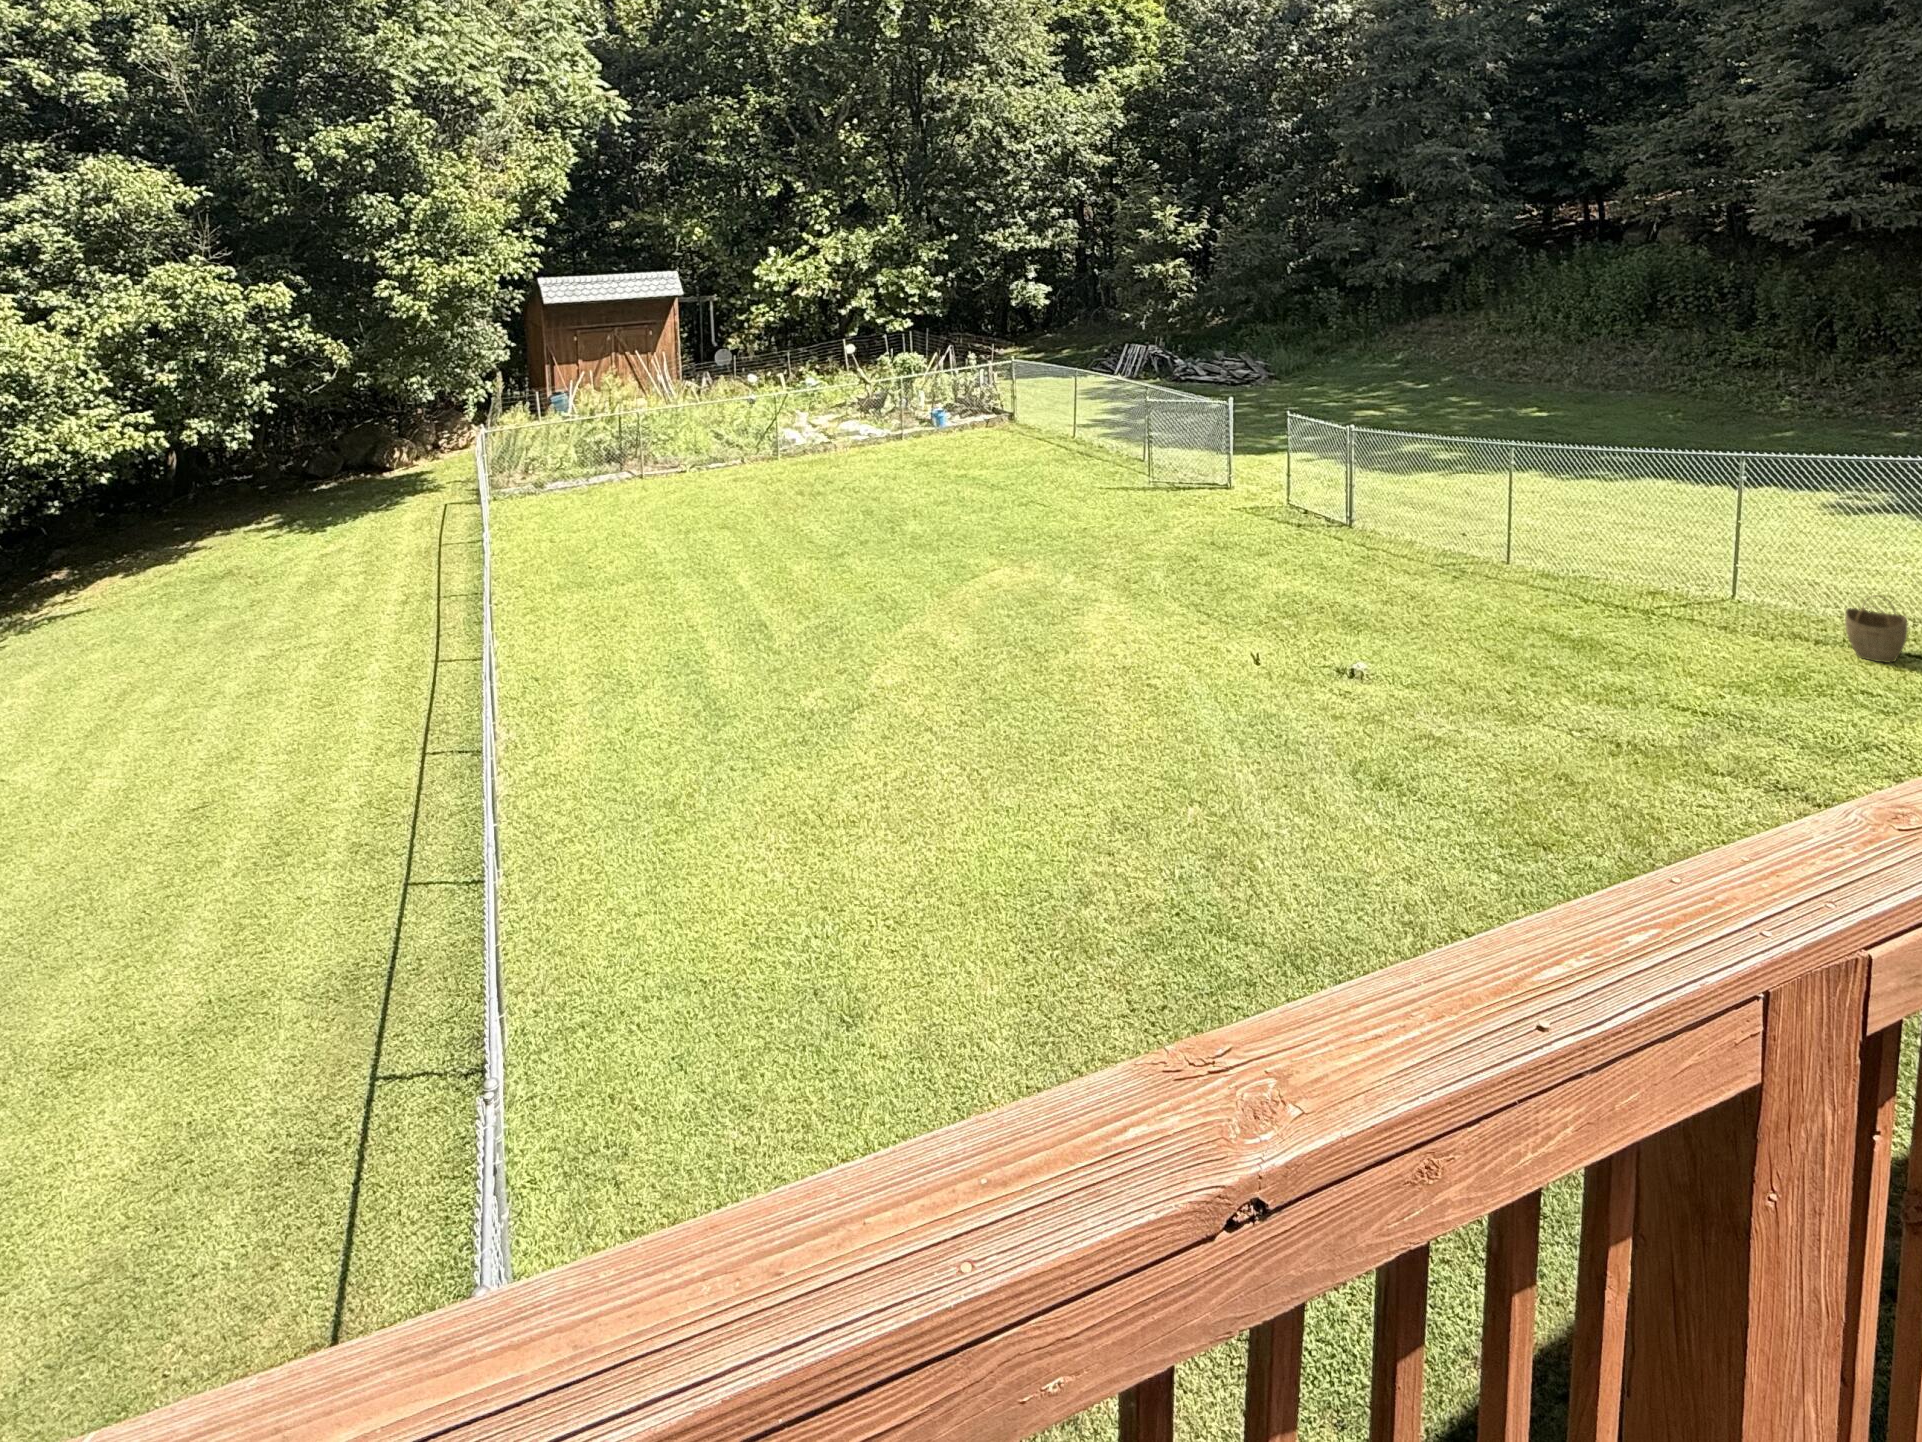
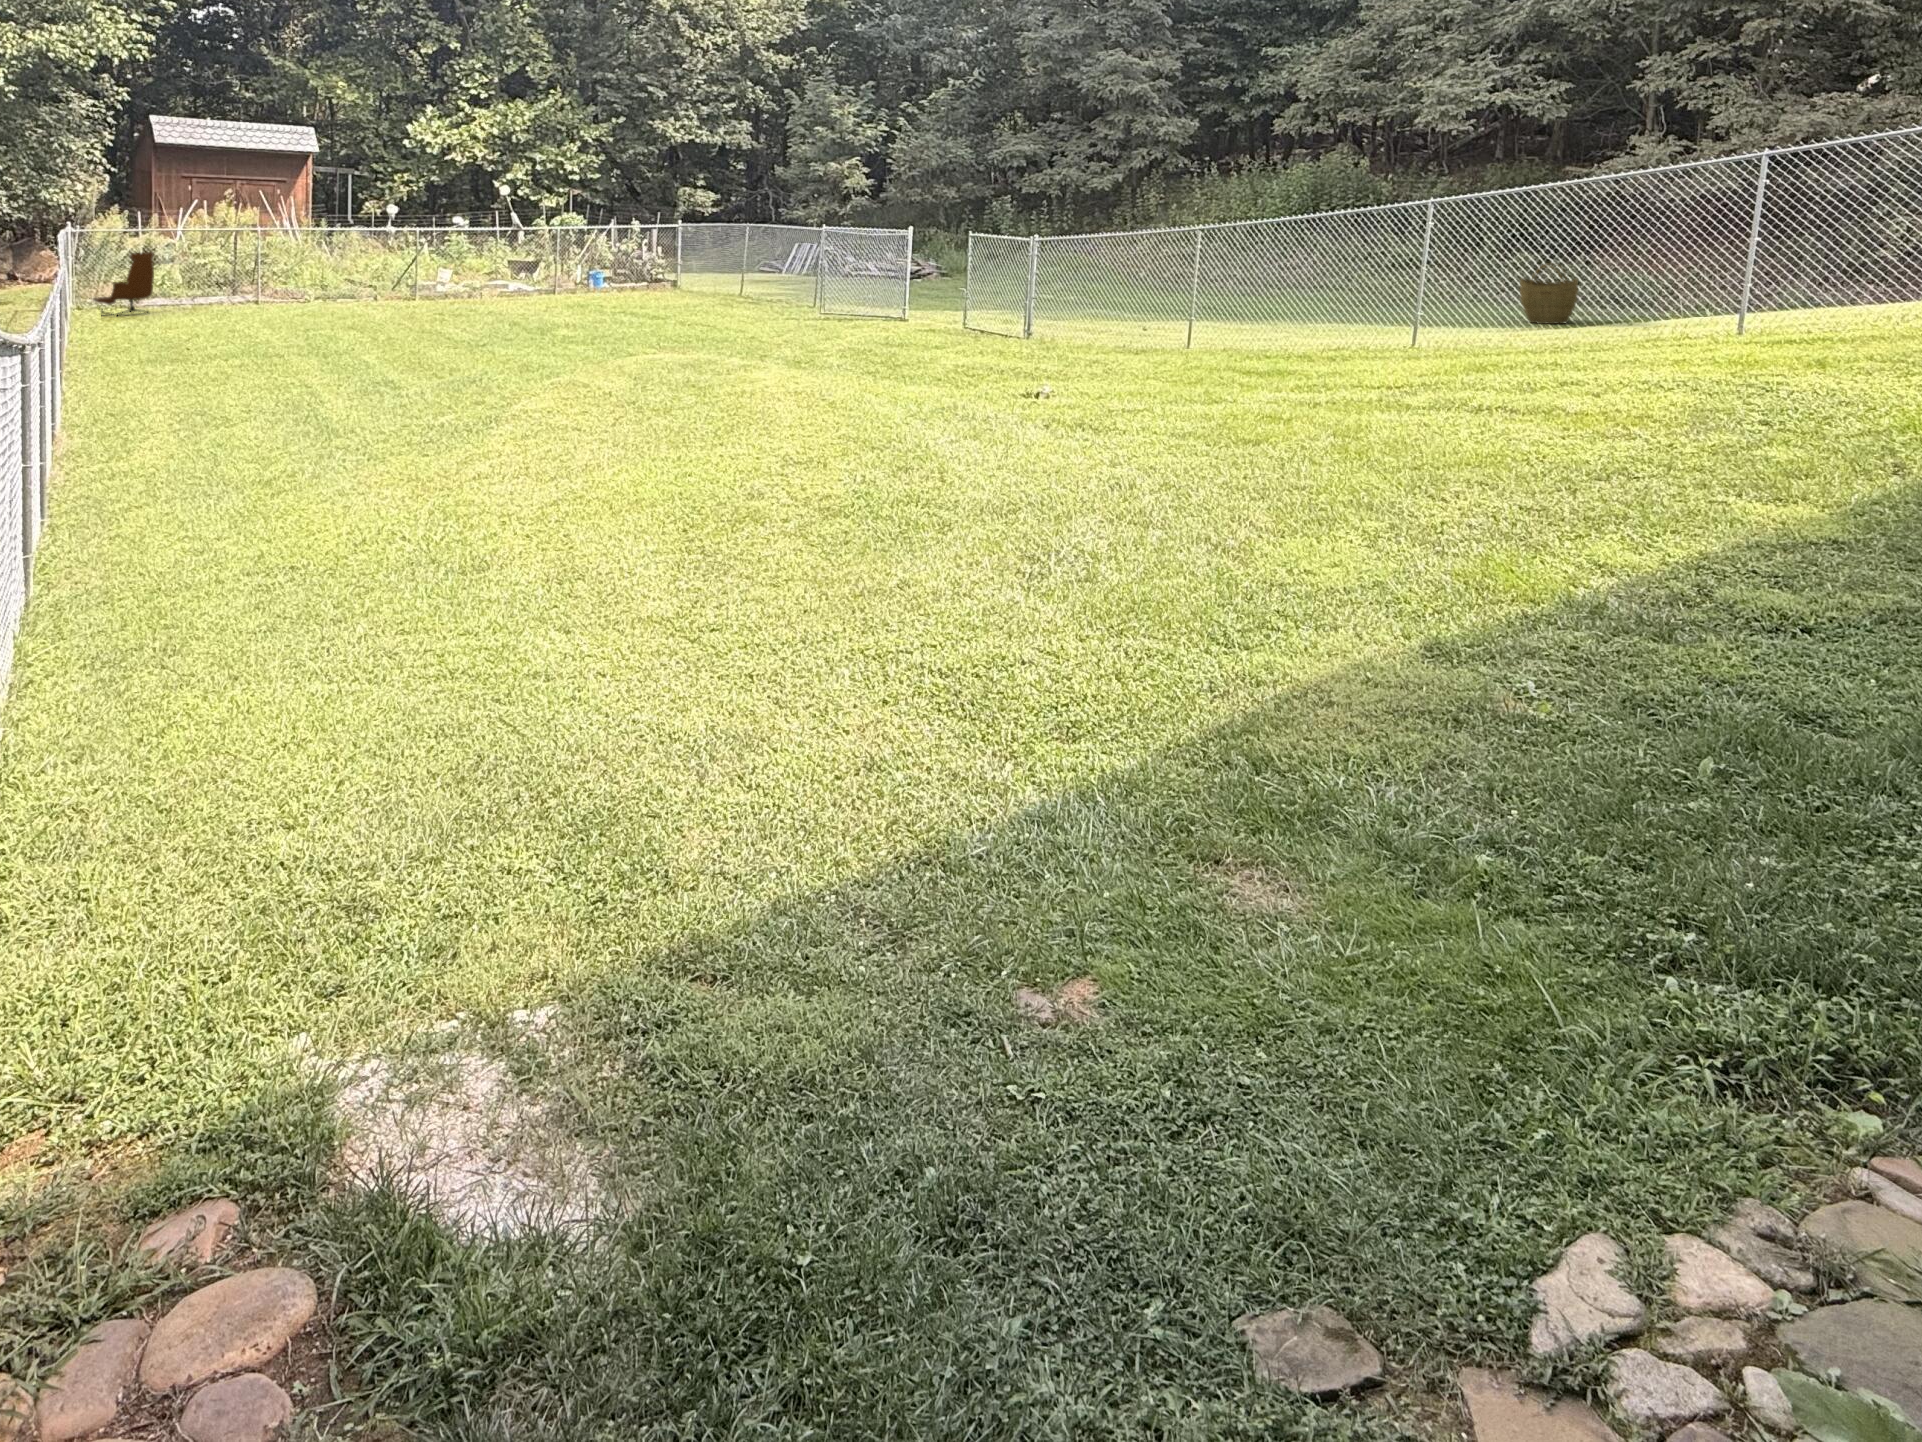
lounge chair: none [505,458,560,519] -> present [93,252,154,316]

